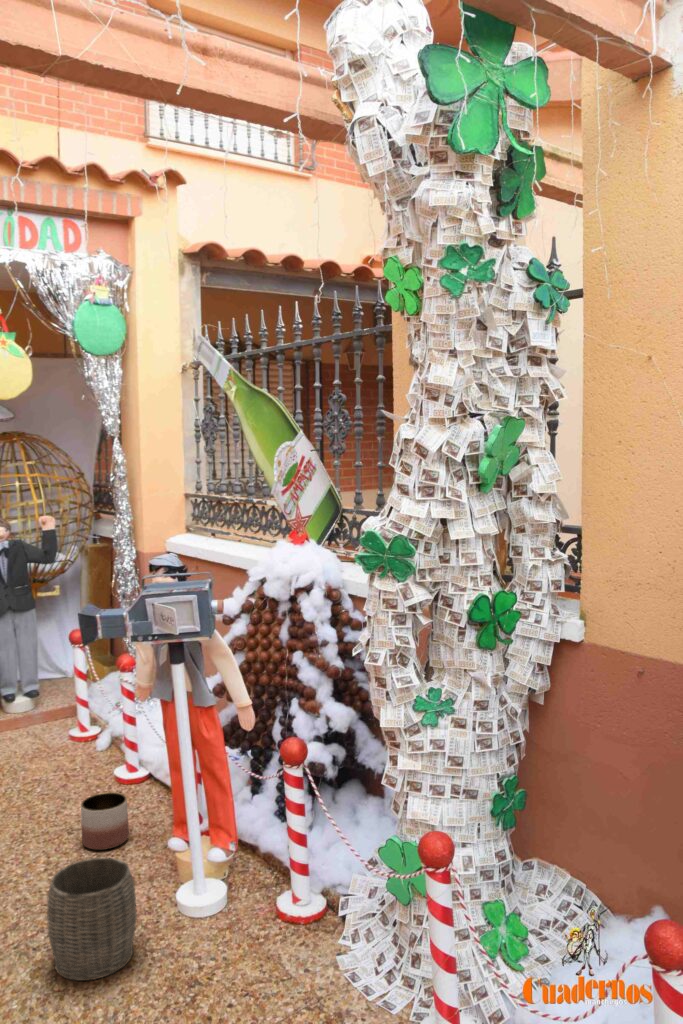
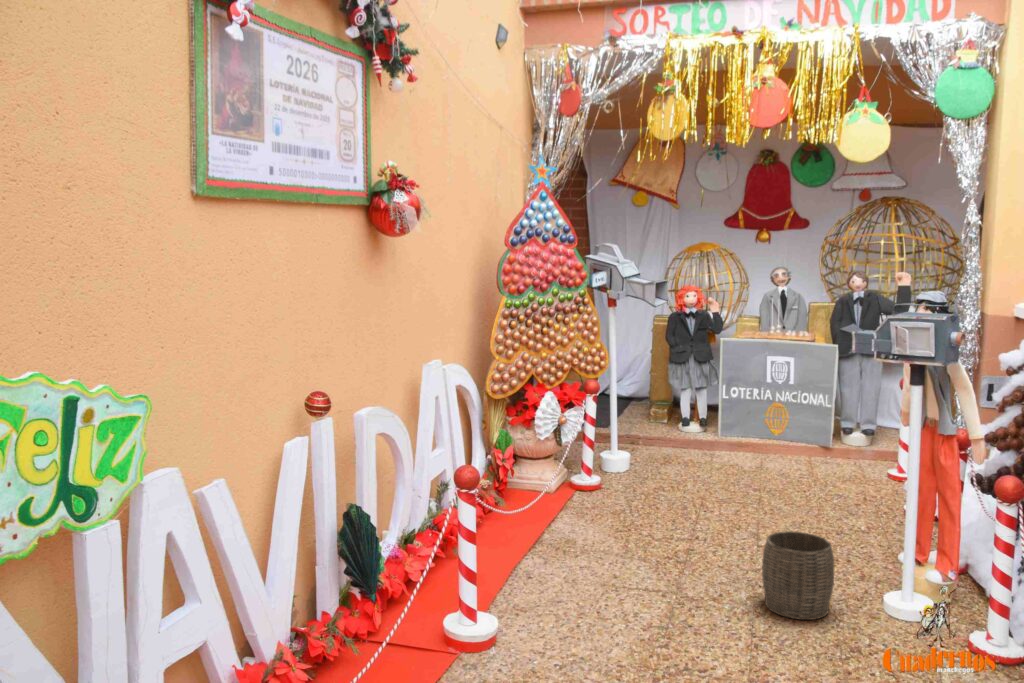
planter: present [81,792,129,850] -> none [841,508,884,554]

